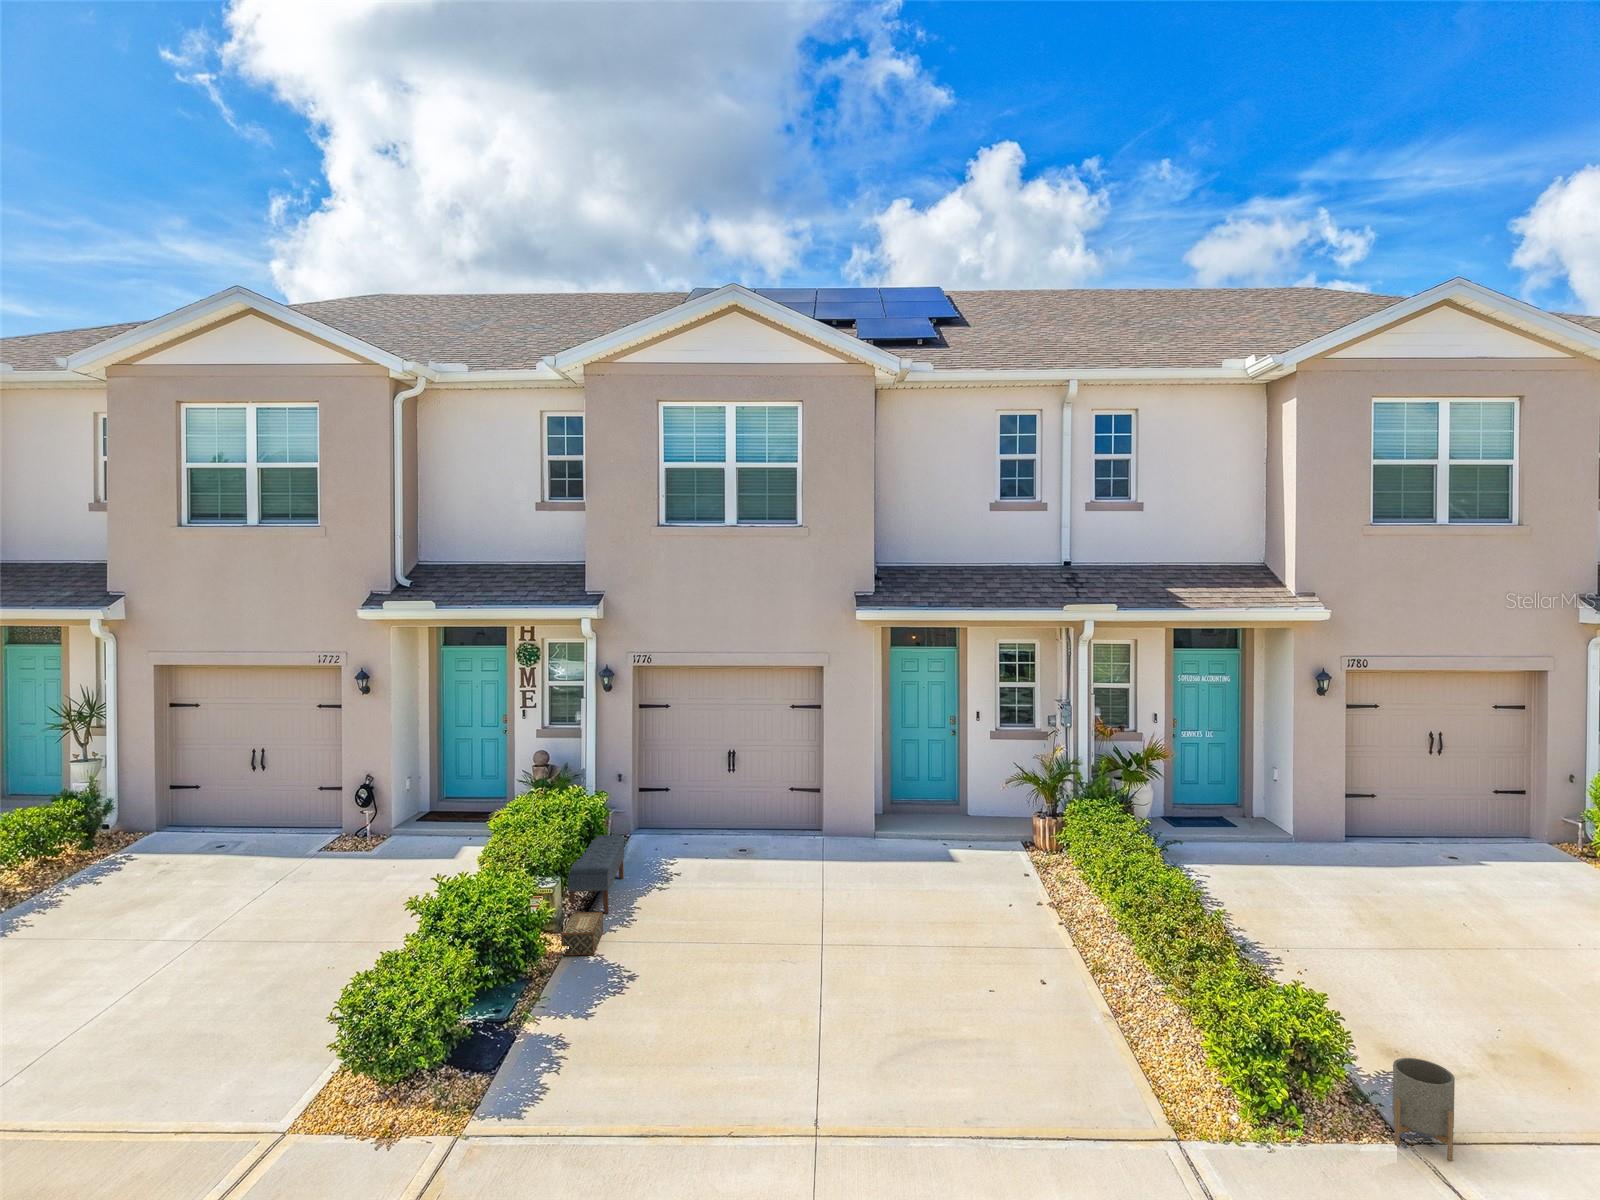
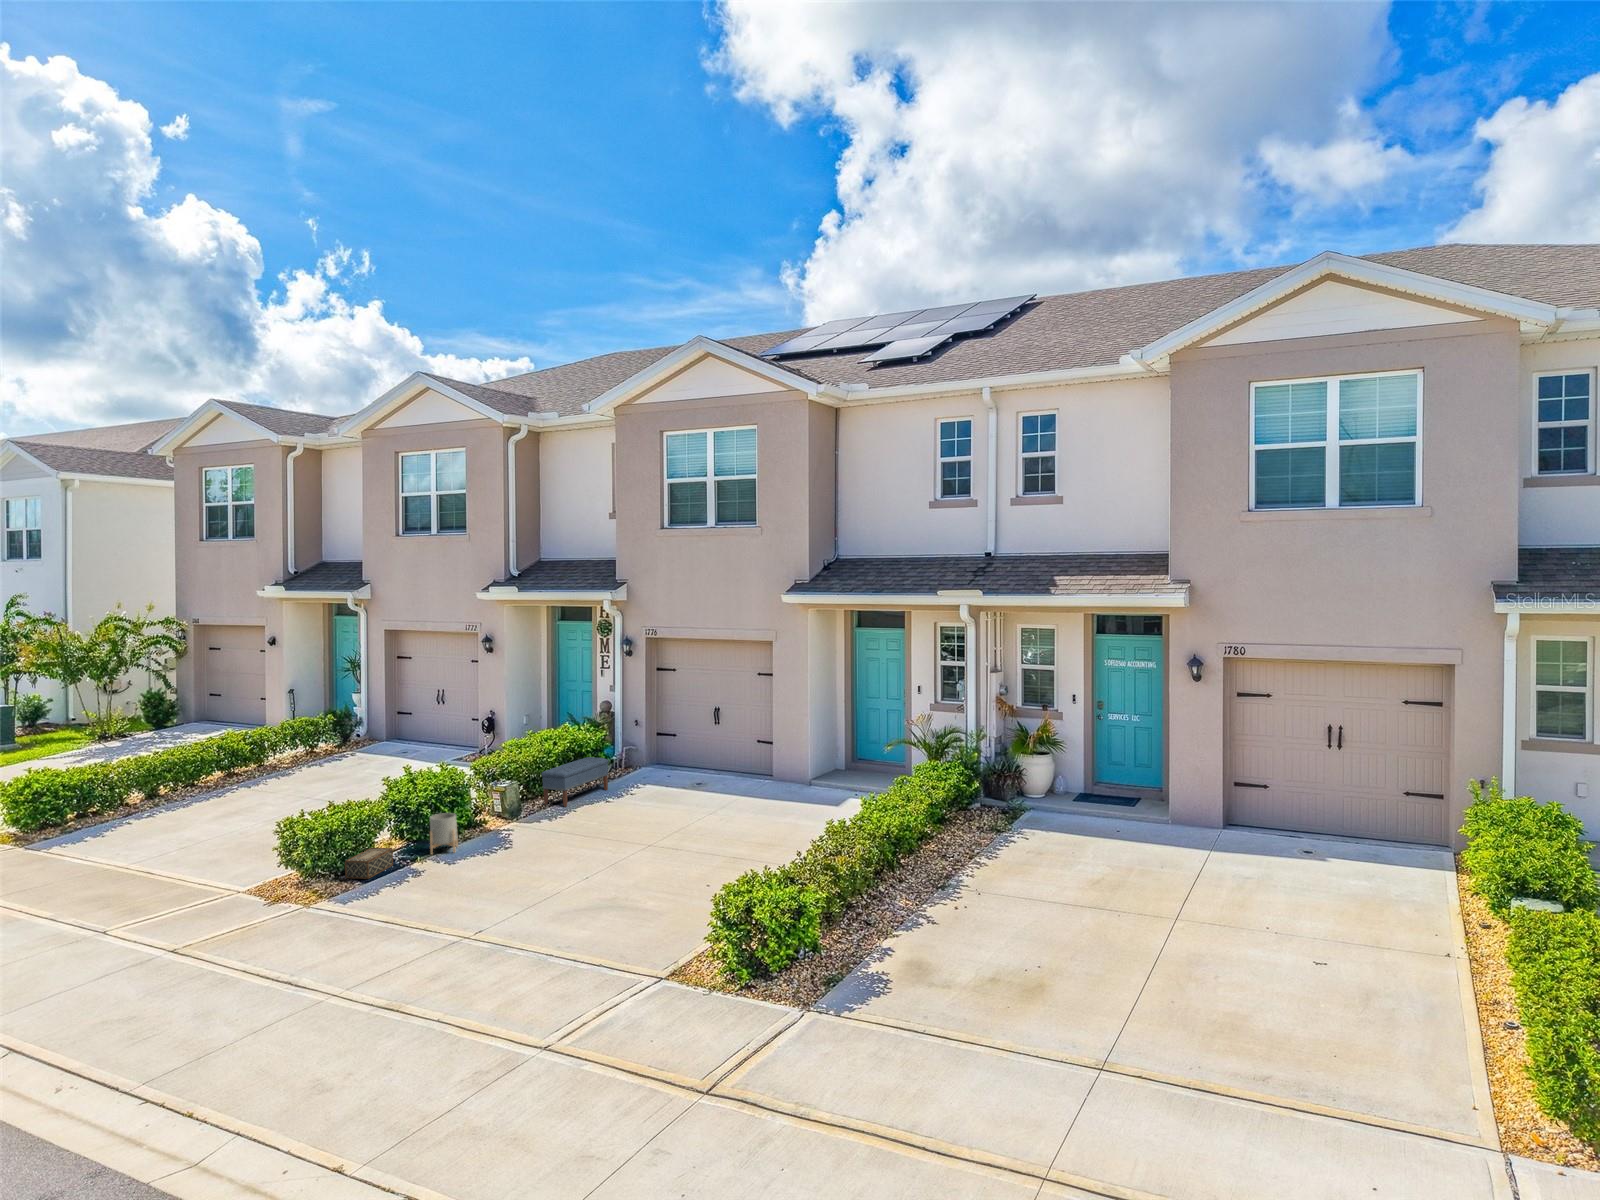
woven basket: present [561,912,603,956] -> present [345,848,393,879]
planter: present [1392,1058,1455,1161] -> present [430,813,458,854]

